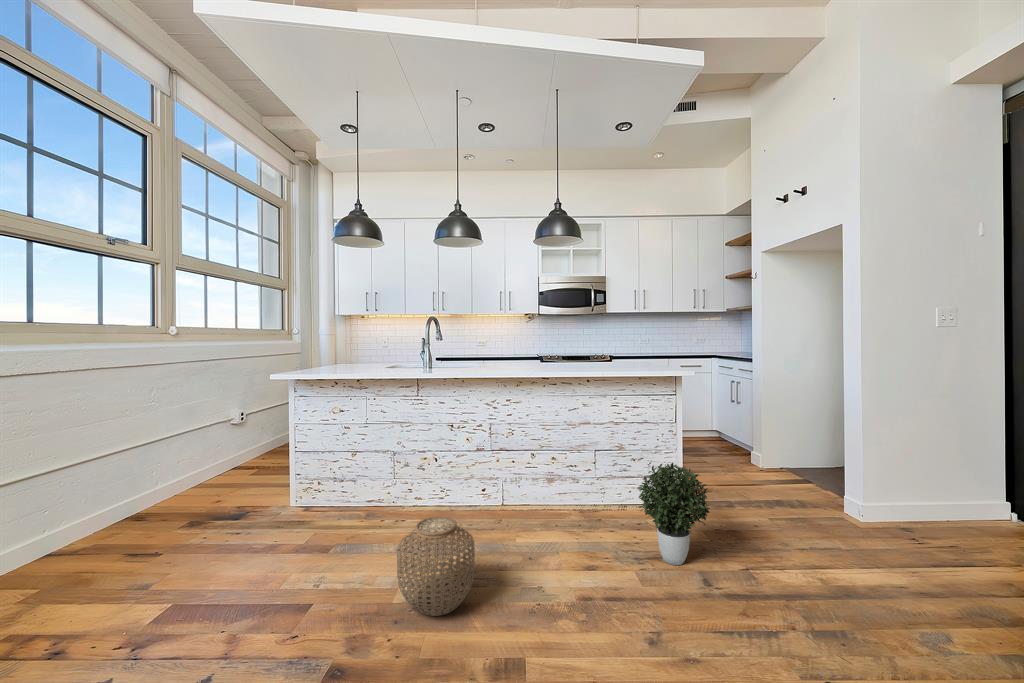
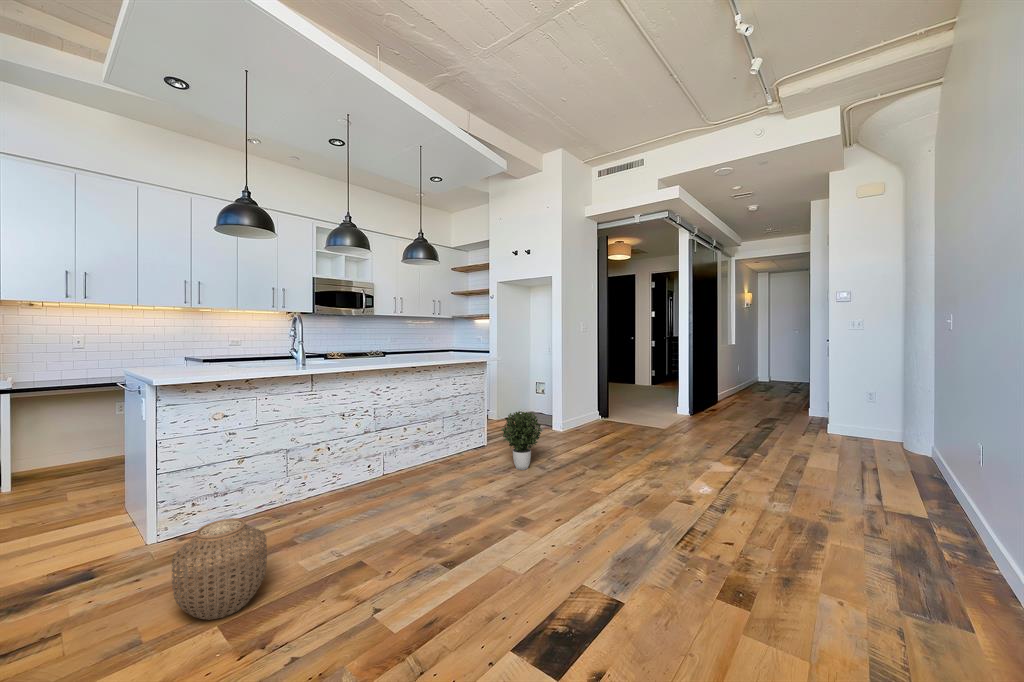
woven basket: present [397,516,475,616] -> present [172,518,267,620]

